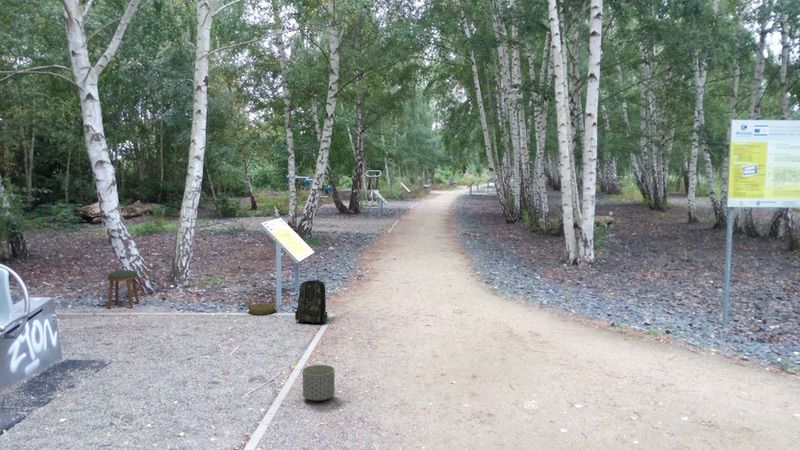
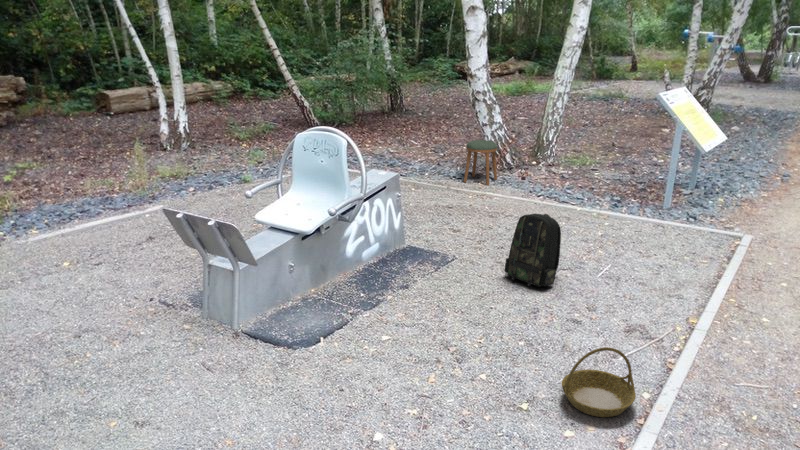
backpack: present [295,280,327,324] -> present [505,214,561,287]
basket: present [247,288,276,315] -> present [562,347,636,417]
planter: present [302,365,335,402] -> none [711,342,775,404]

